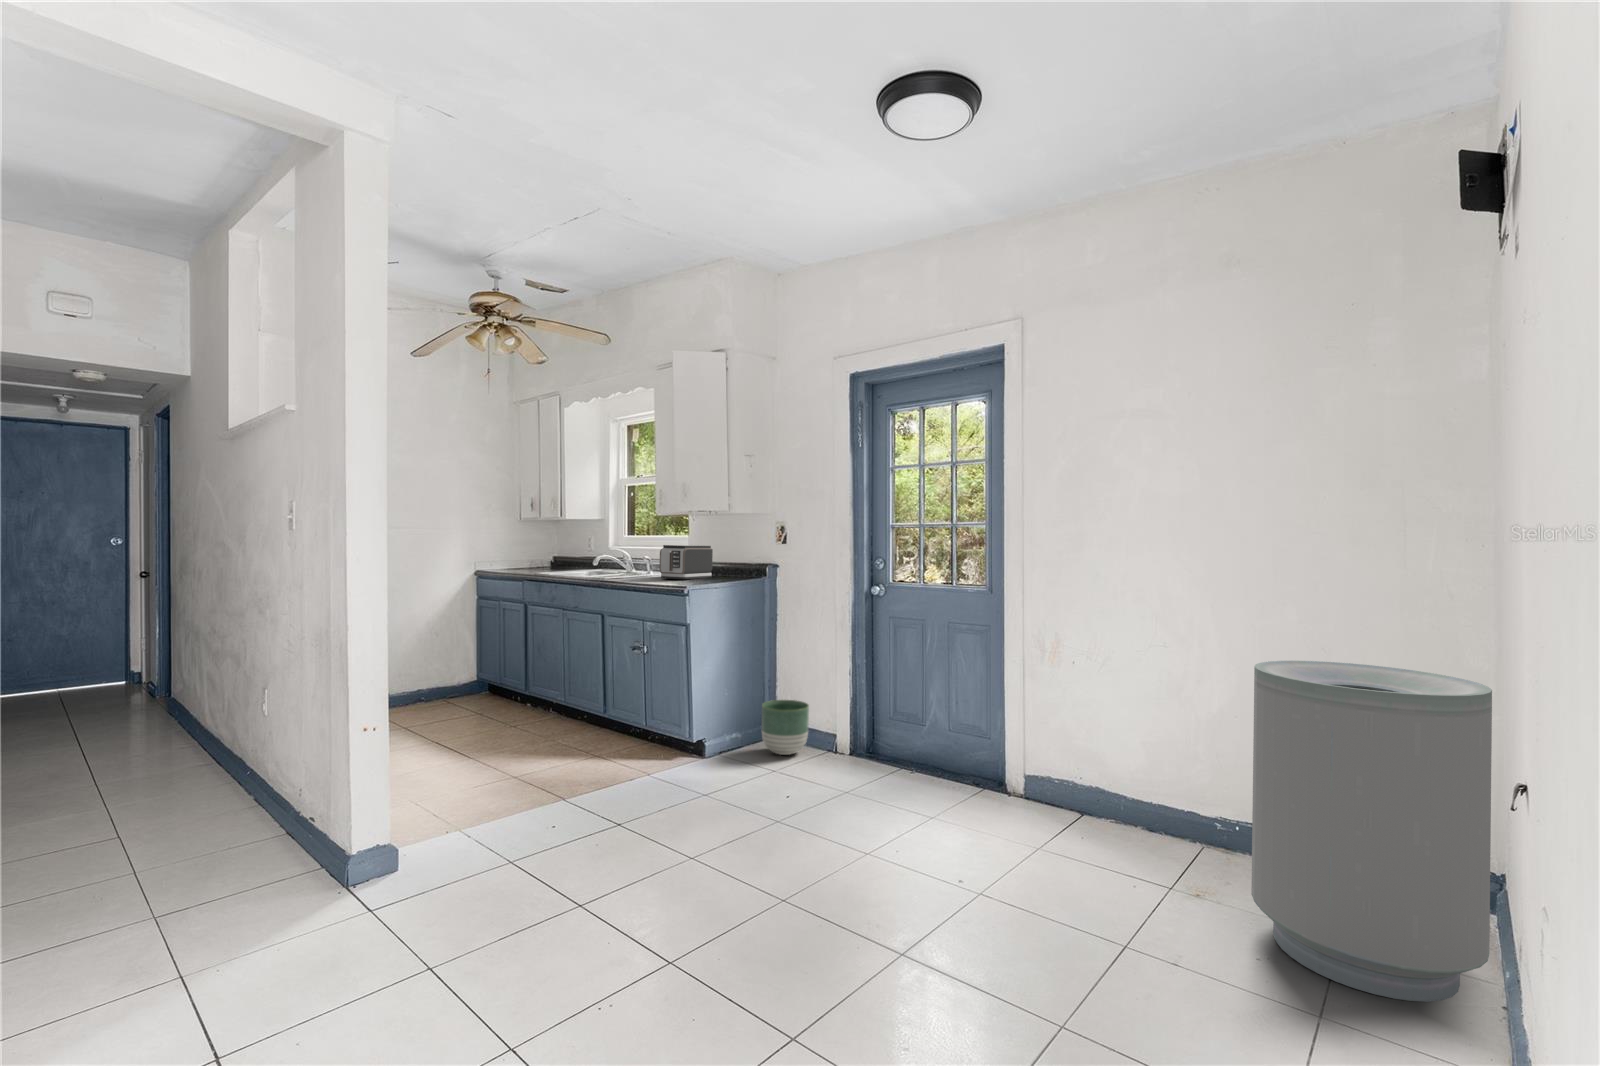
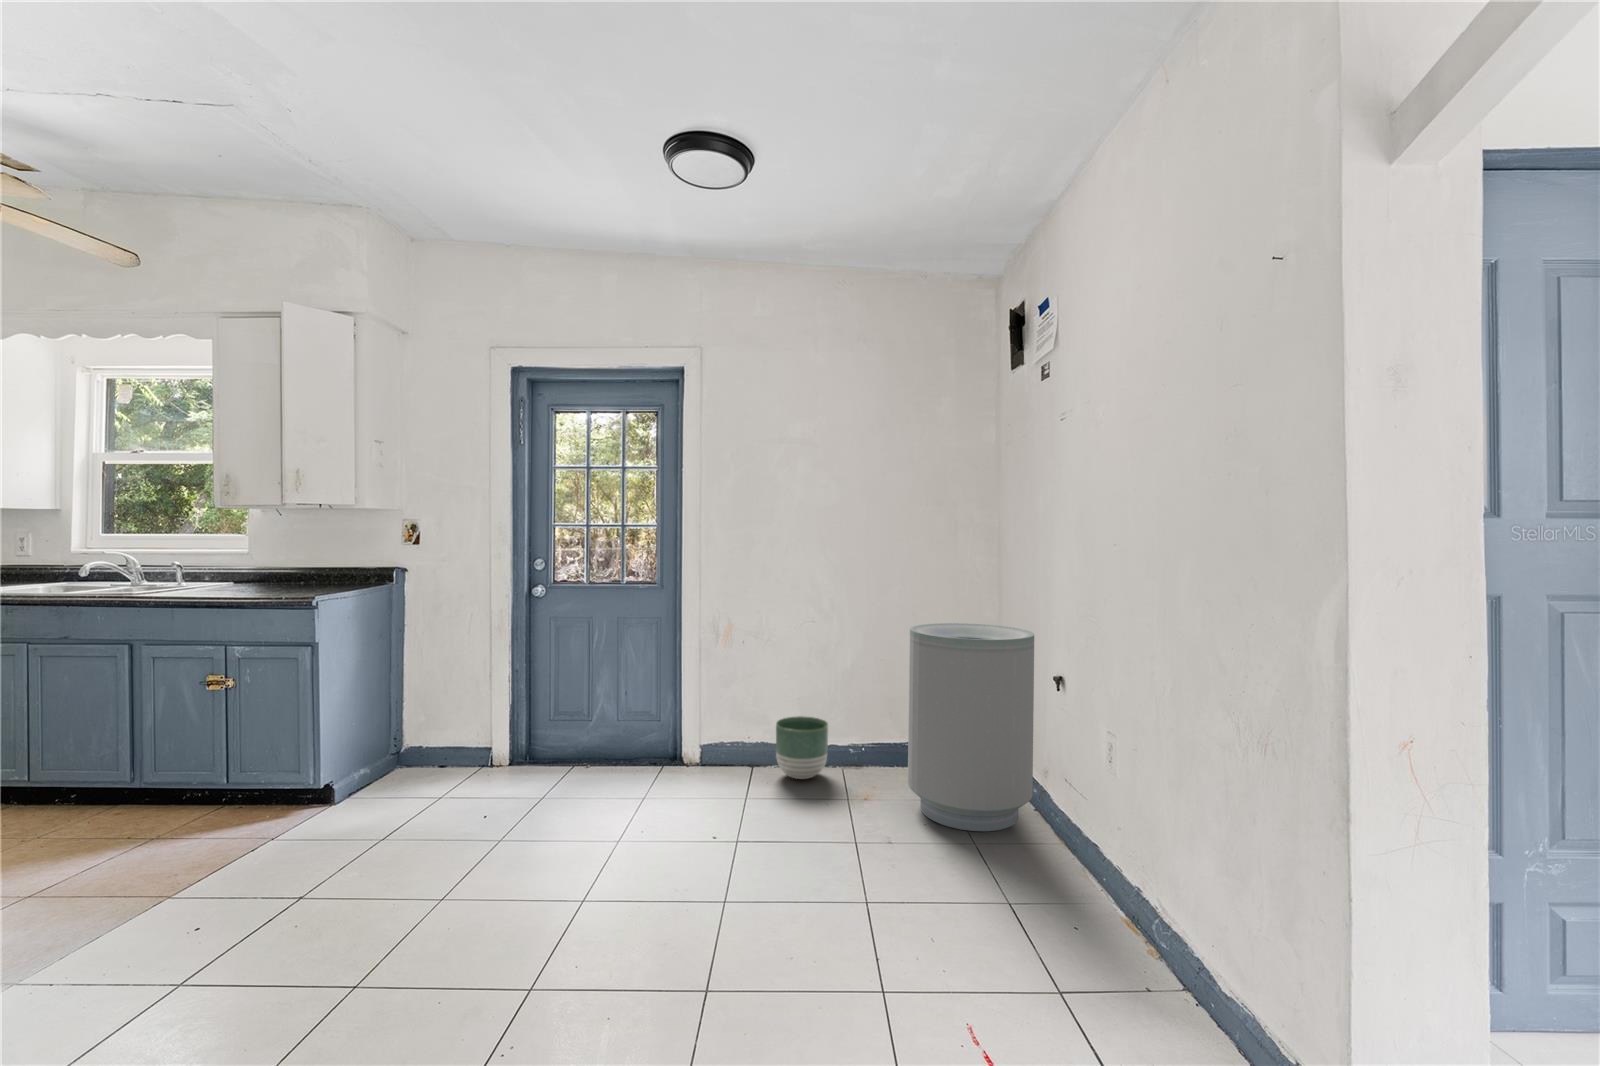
toaster: present [659,545,713,579] -> none [227,548,304,592]
planter: present [762,700,809,755] -> present [776,716,828,779]

